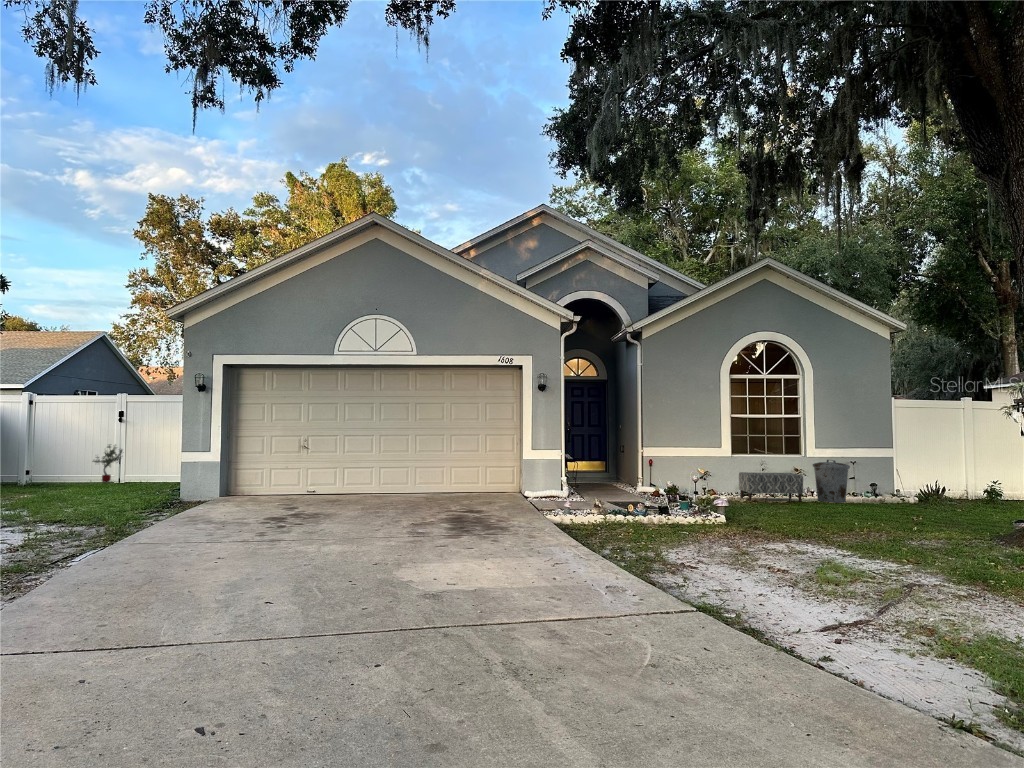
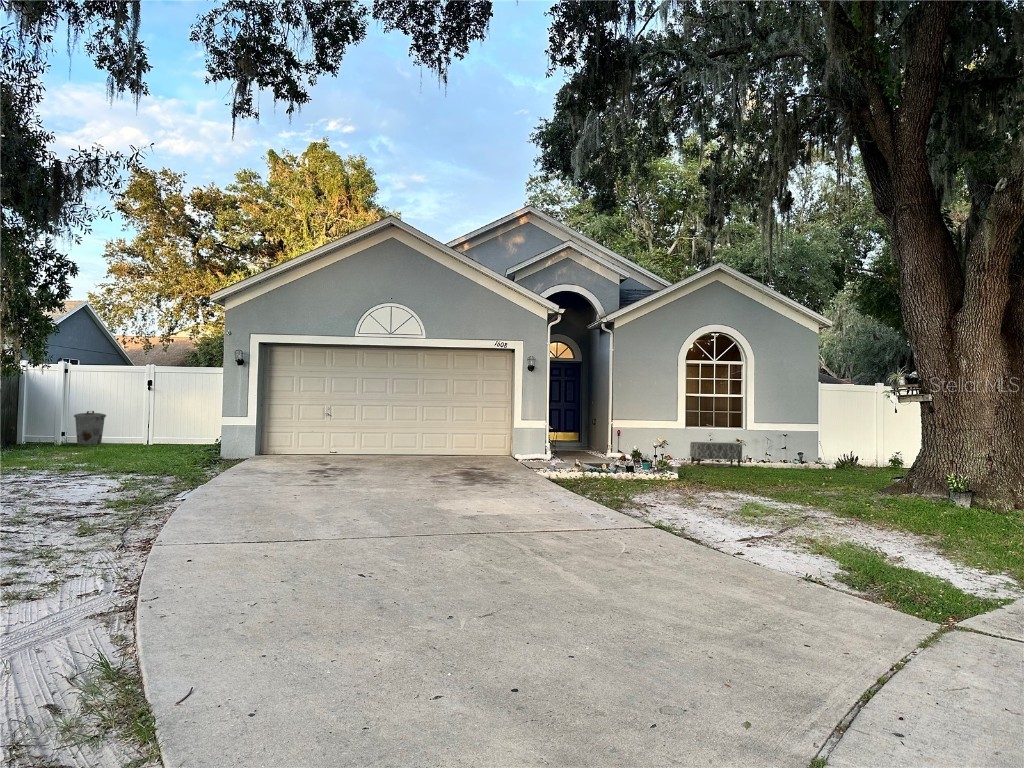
potted tree: present [93,445,123,482] -> none [116,410,146,444]
trash can: present [813,460,850,503] -> present [74,411,106,444]

